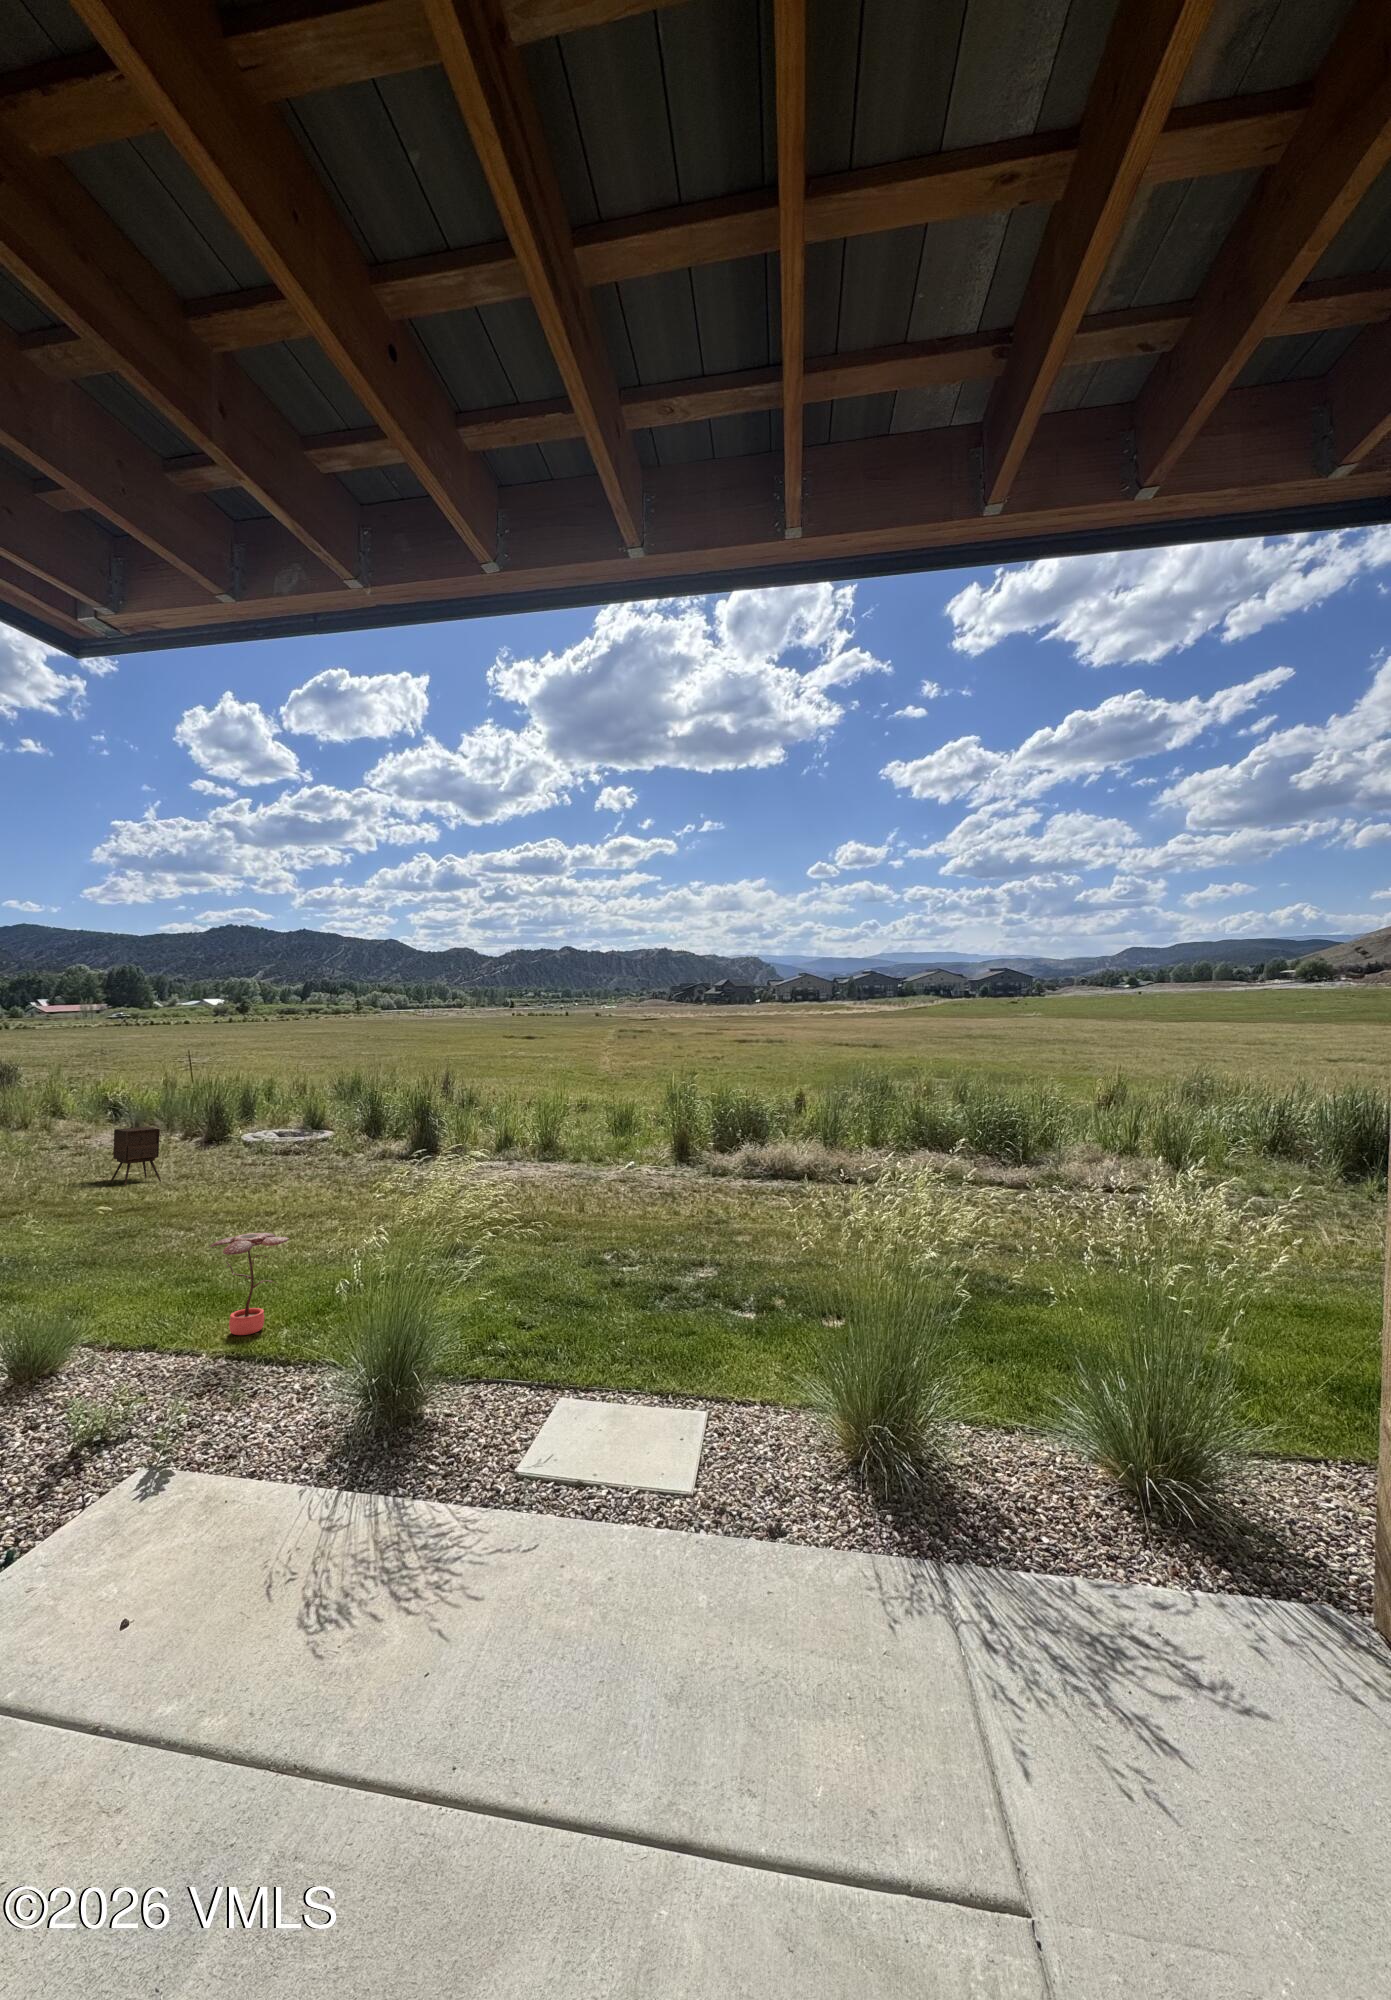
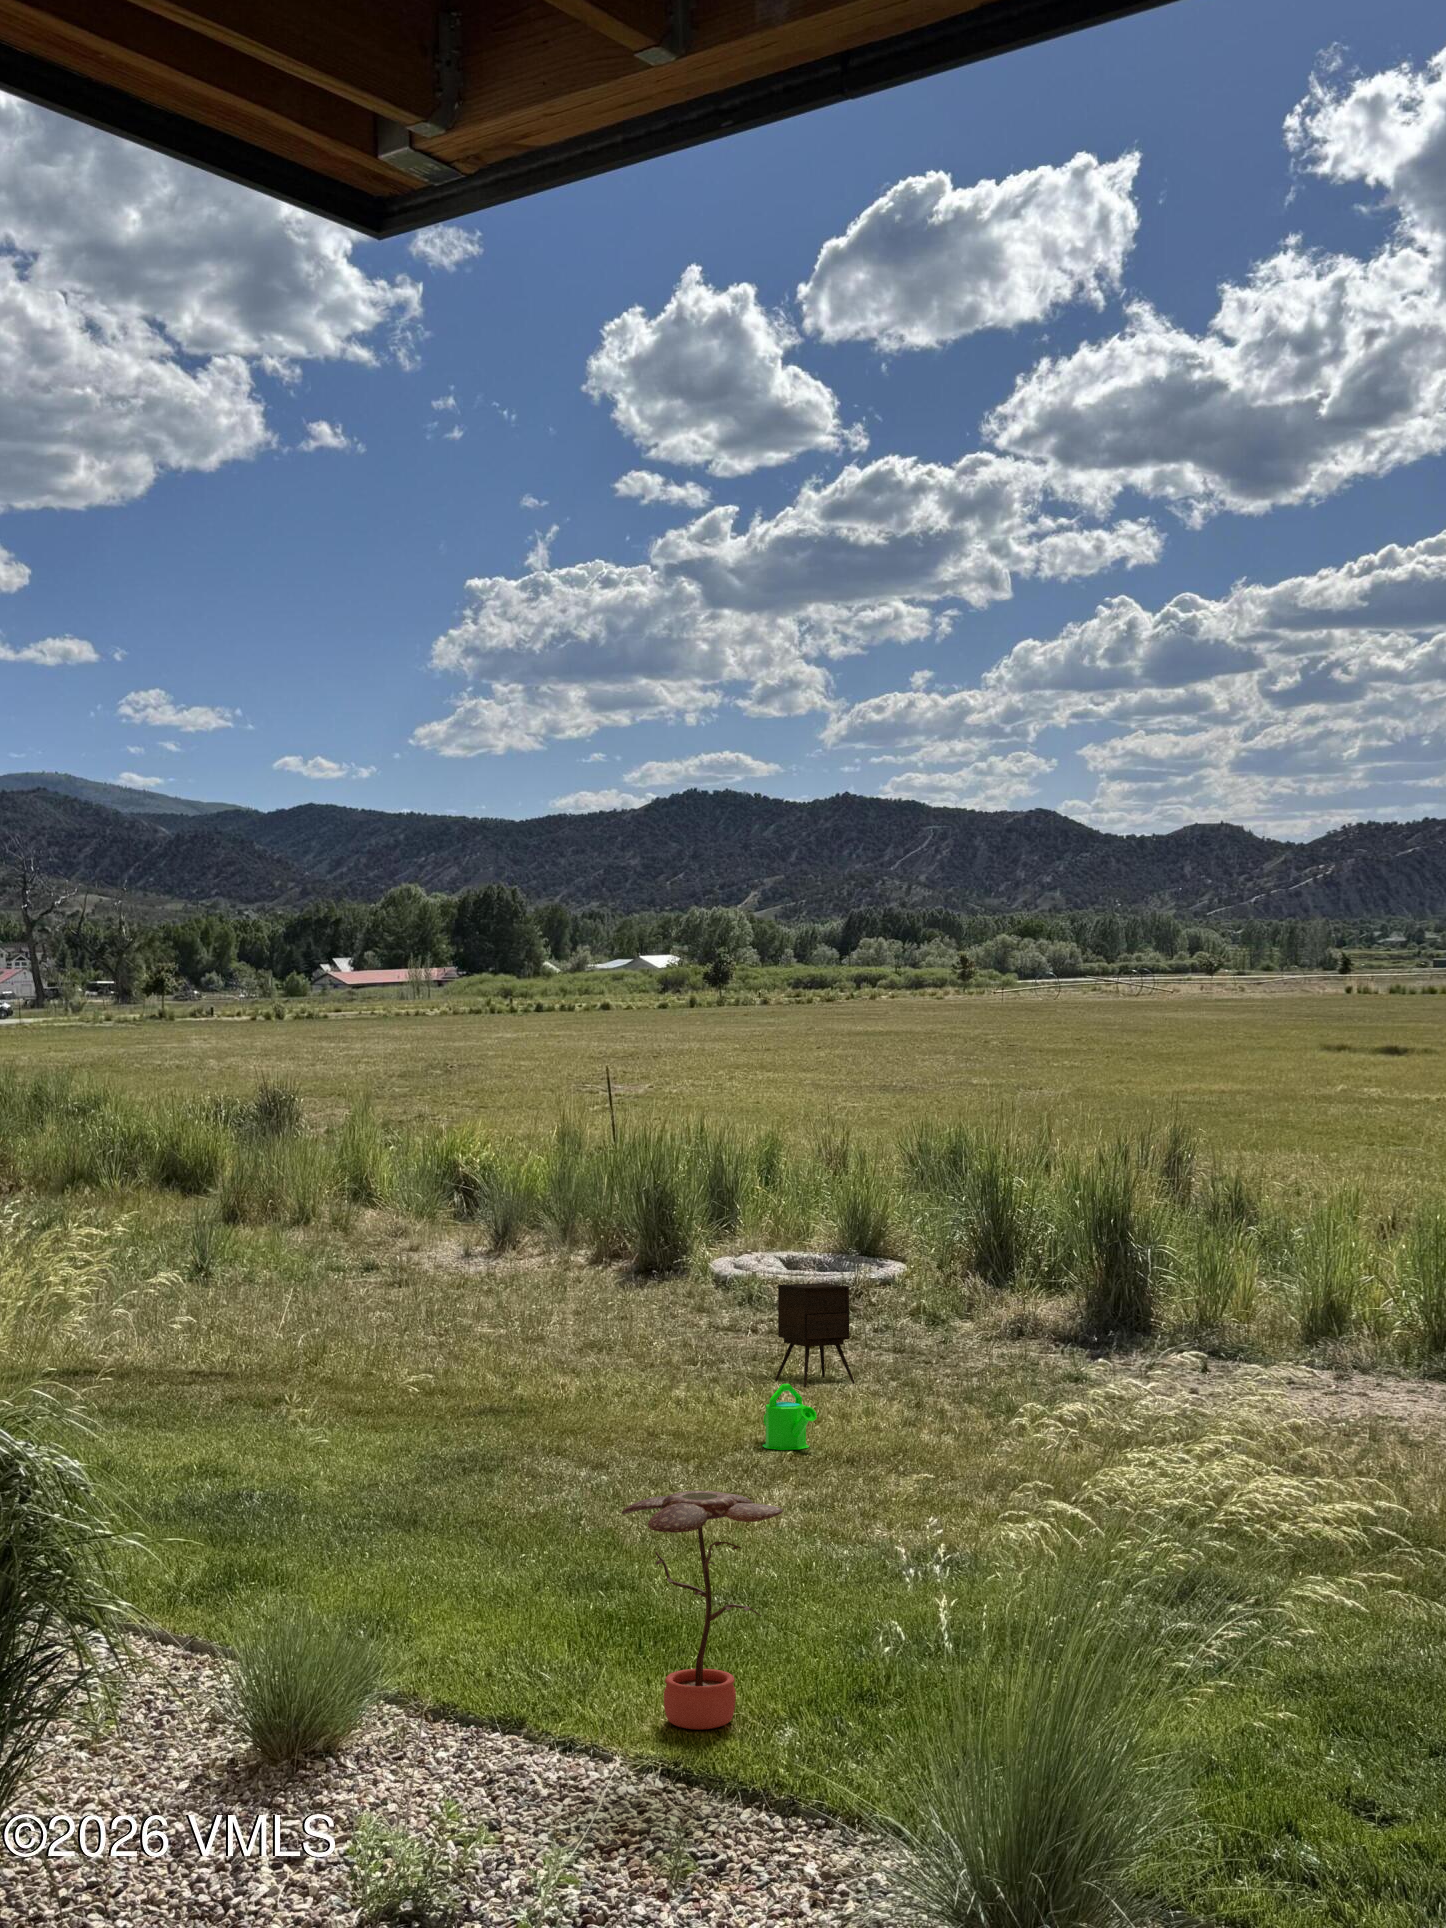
side table: present [110,1127,161,1186] -> present [775,1283,855,1387]
watering can: none [283,1164,311,1195] -> present [762,1384,817,1450]

